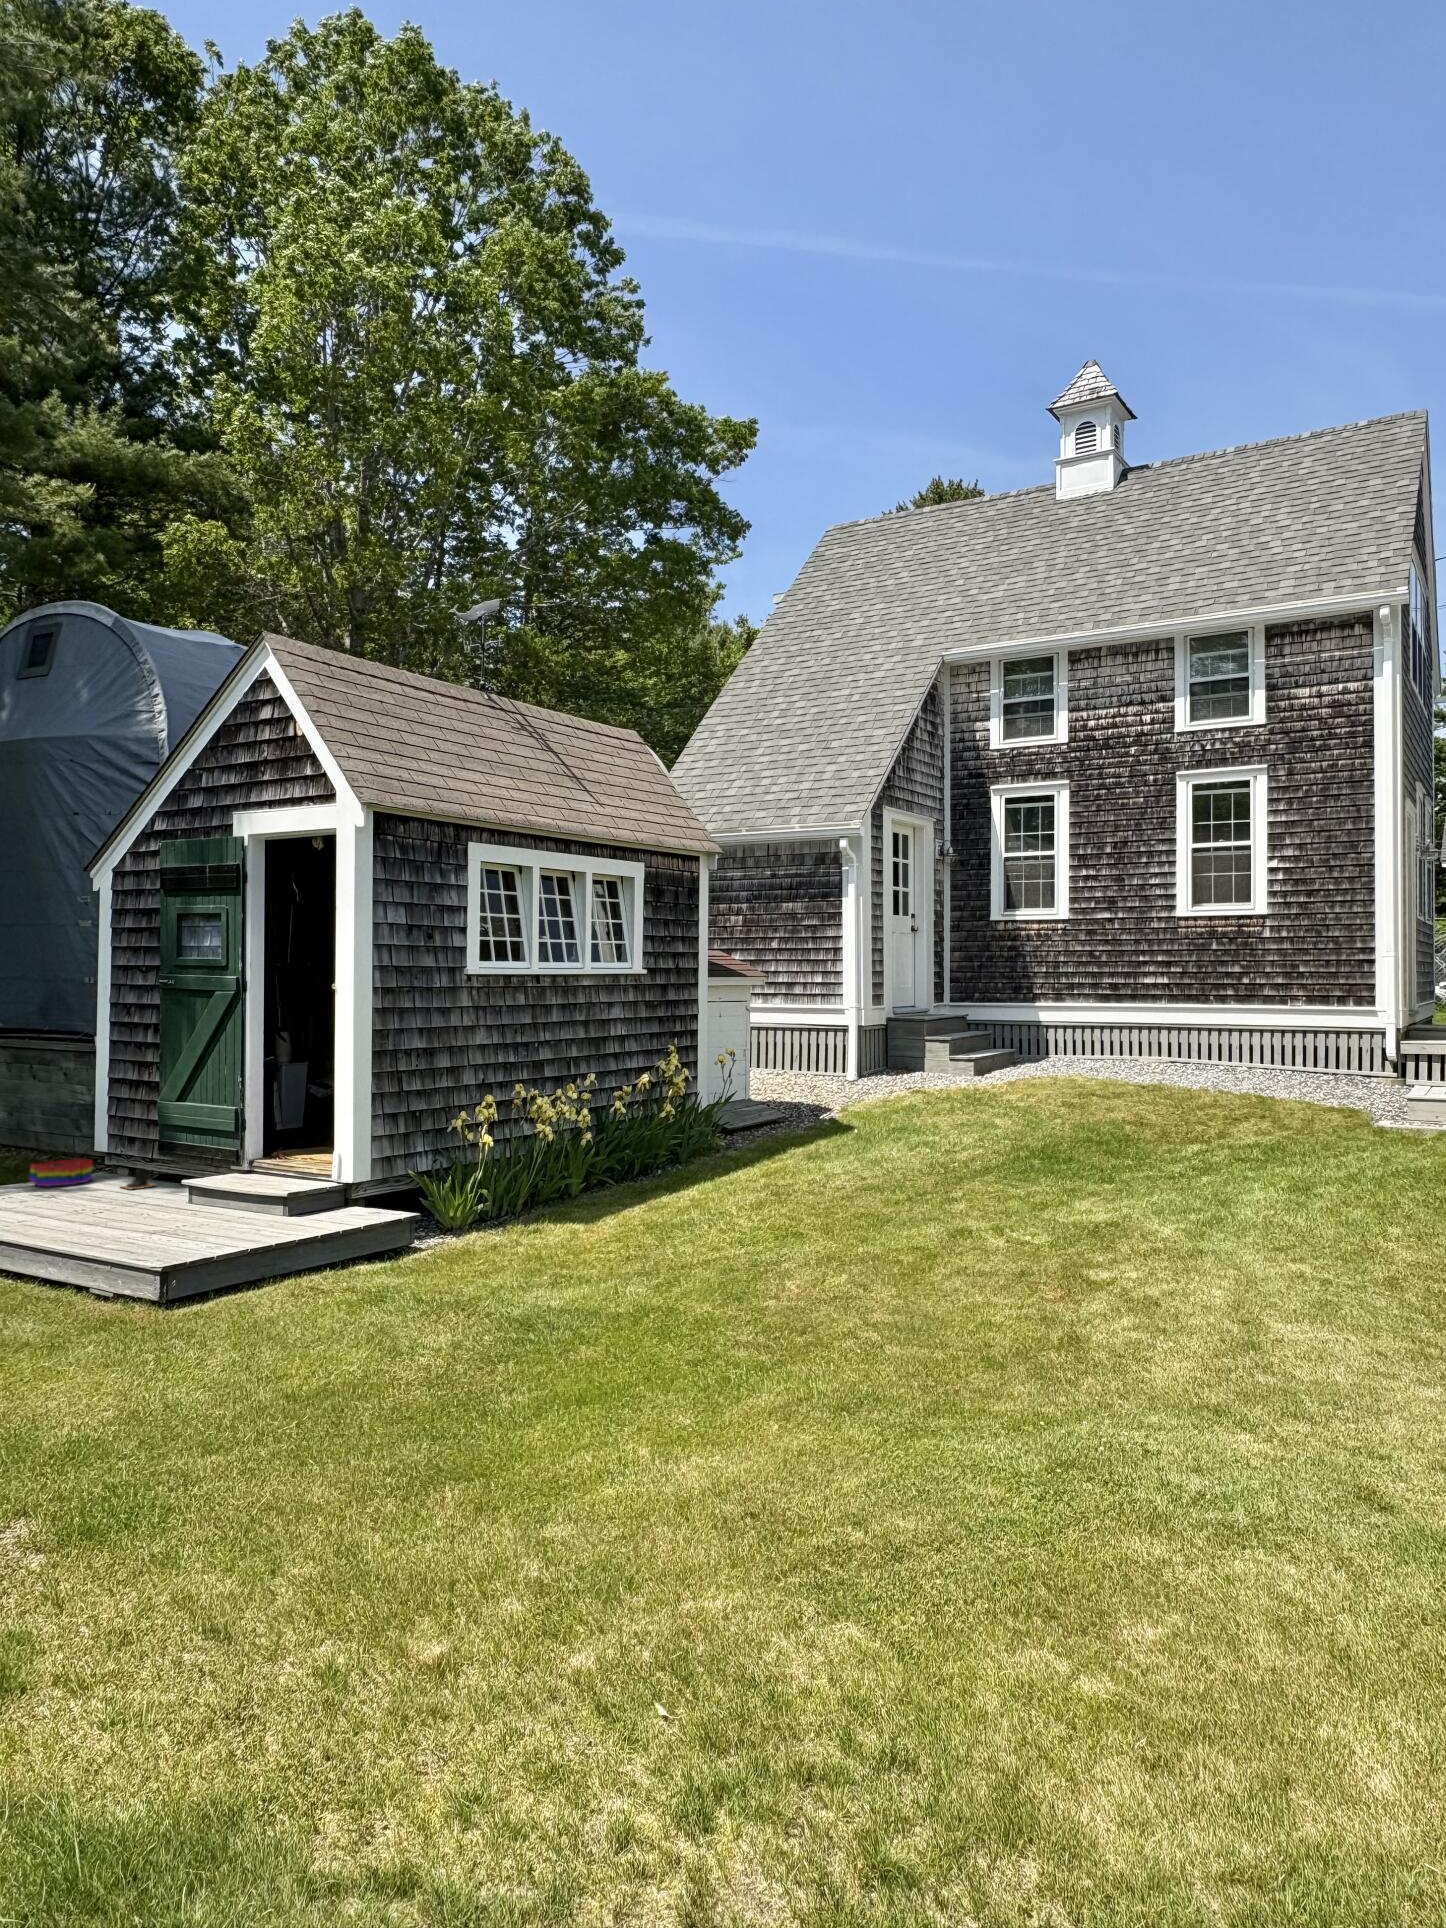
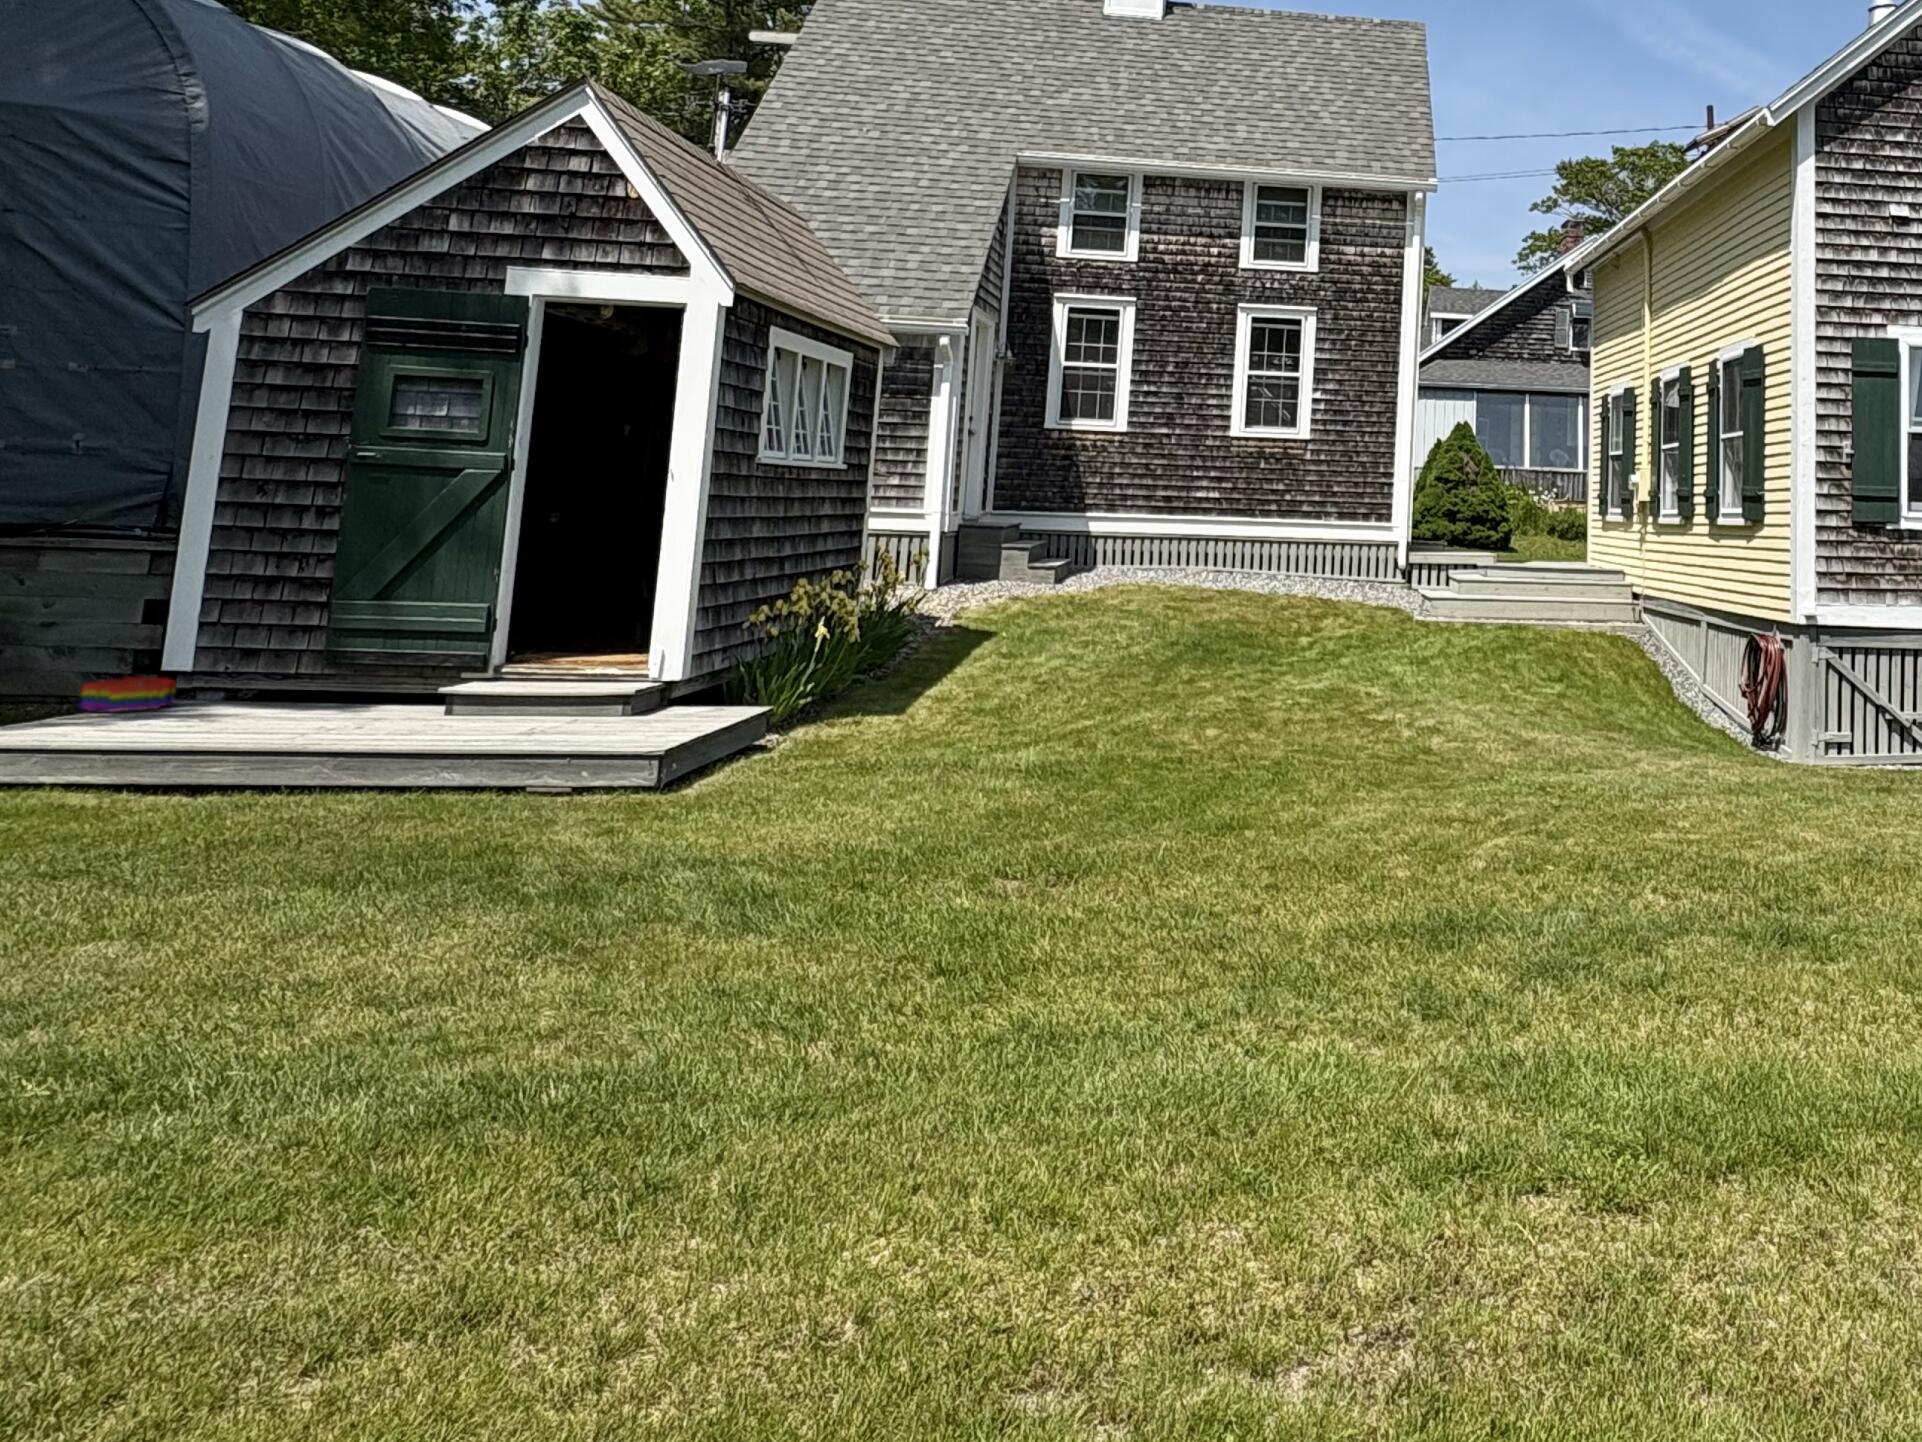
boots: present [122,1169,155,1190] -> none [251,683,310,708]

